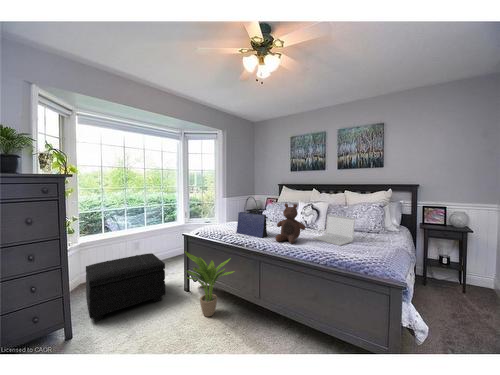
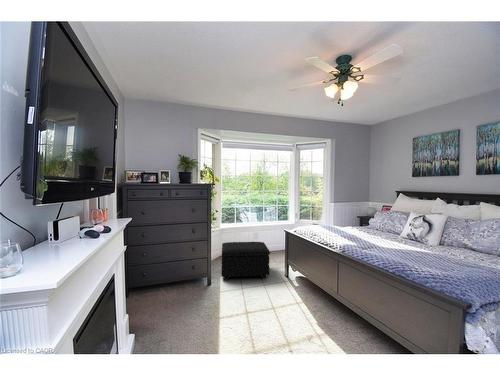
tote bag: present [236,197,268,238] -> none [328,203,357,242]
stuffed bear: present [275,203,305,243] -> none [360,212,395,252]
laptop: present [313,215,355,245] -> none [408,228,467,263]
potted plant: present [184,251,233,317] -> none [278,242,319,300]

